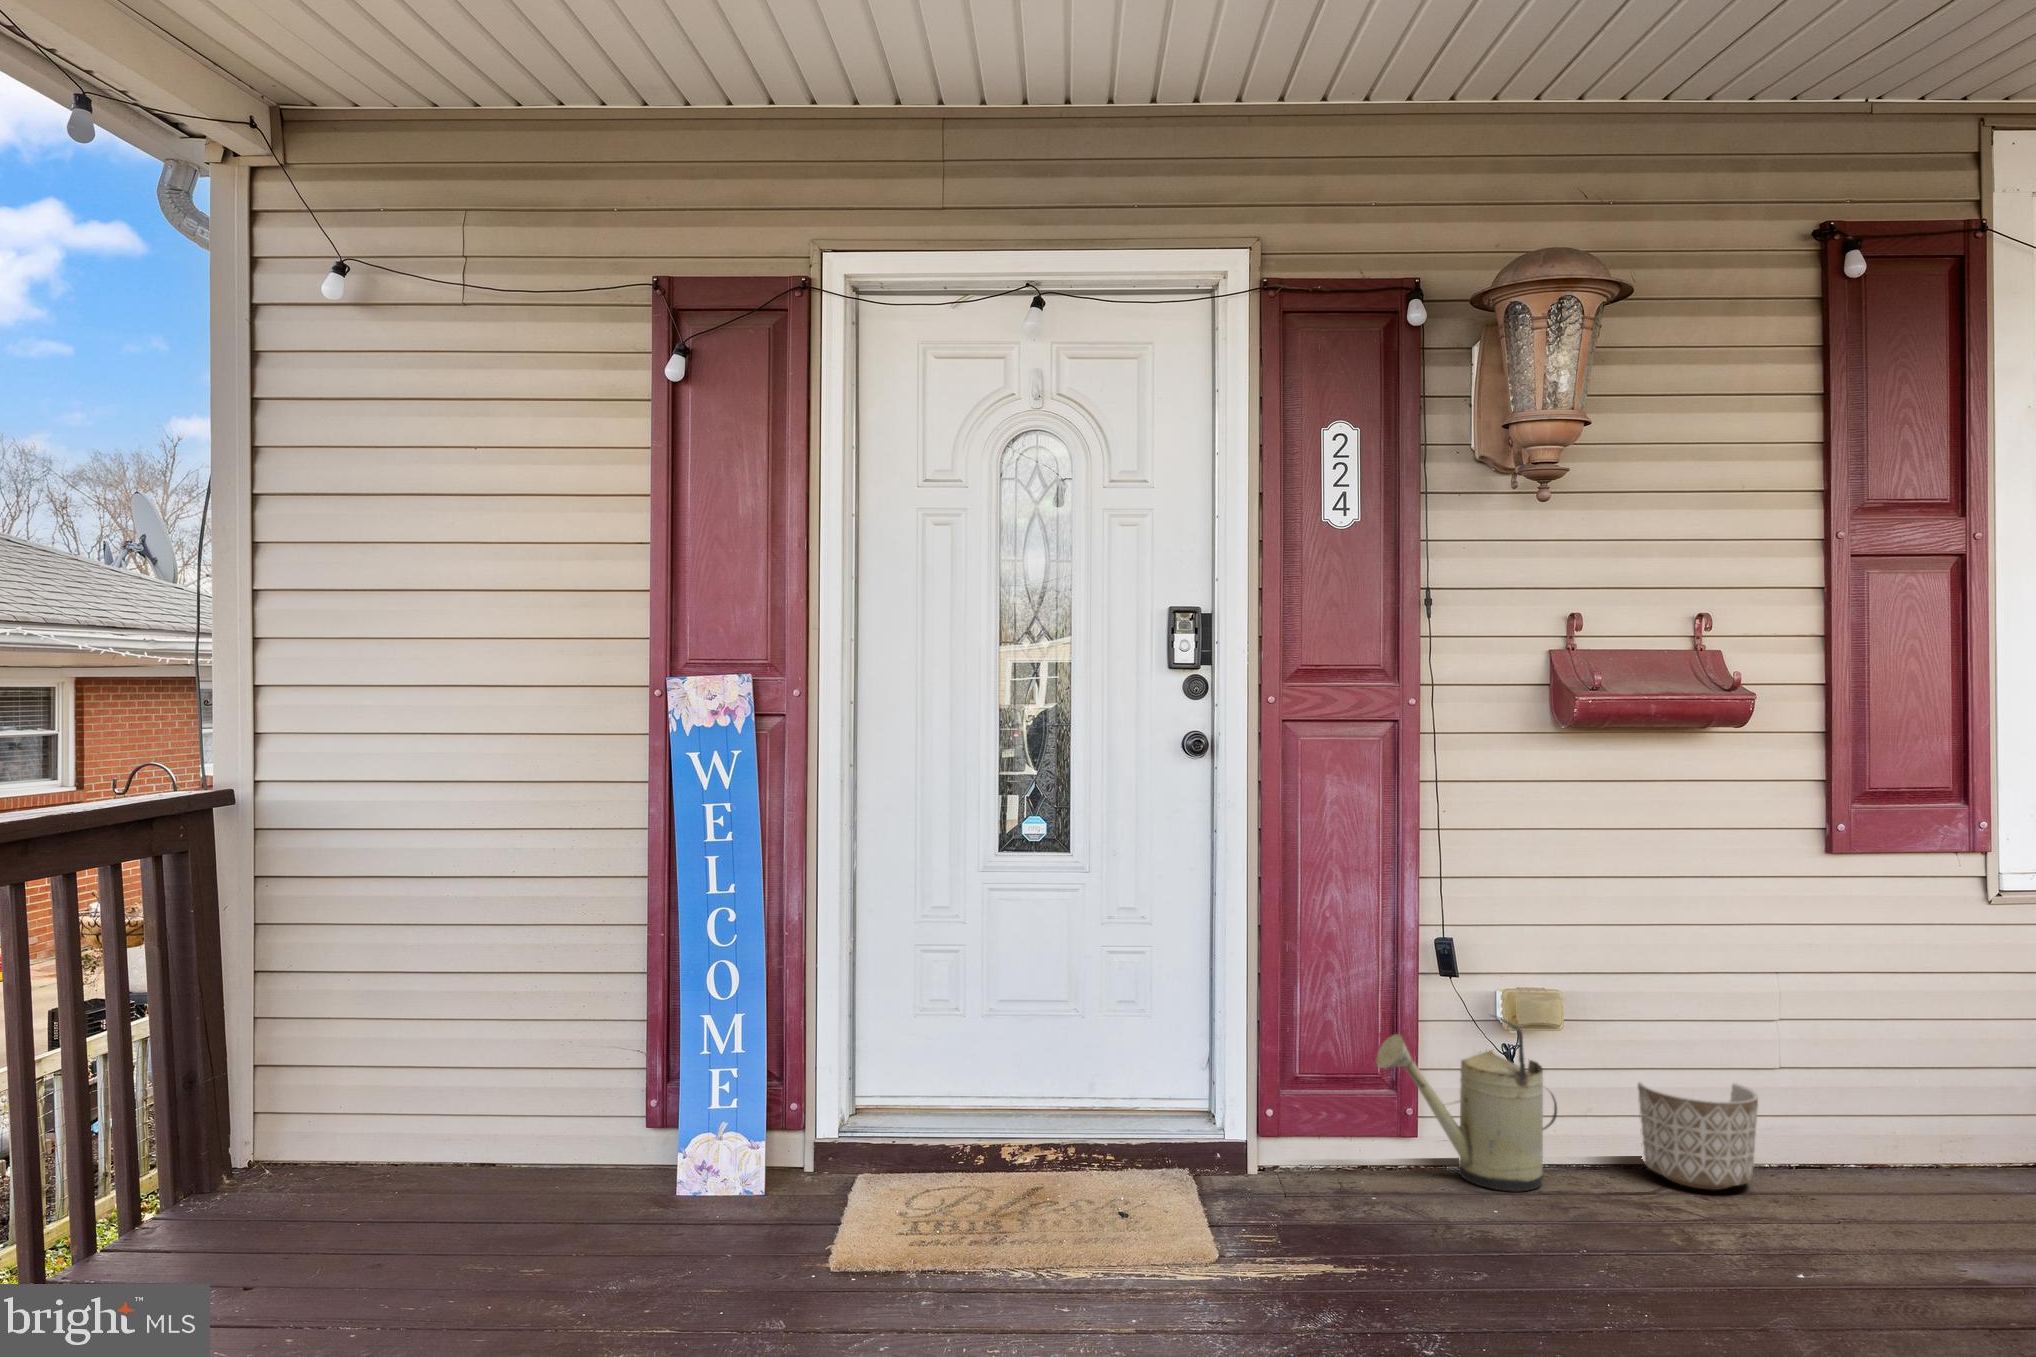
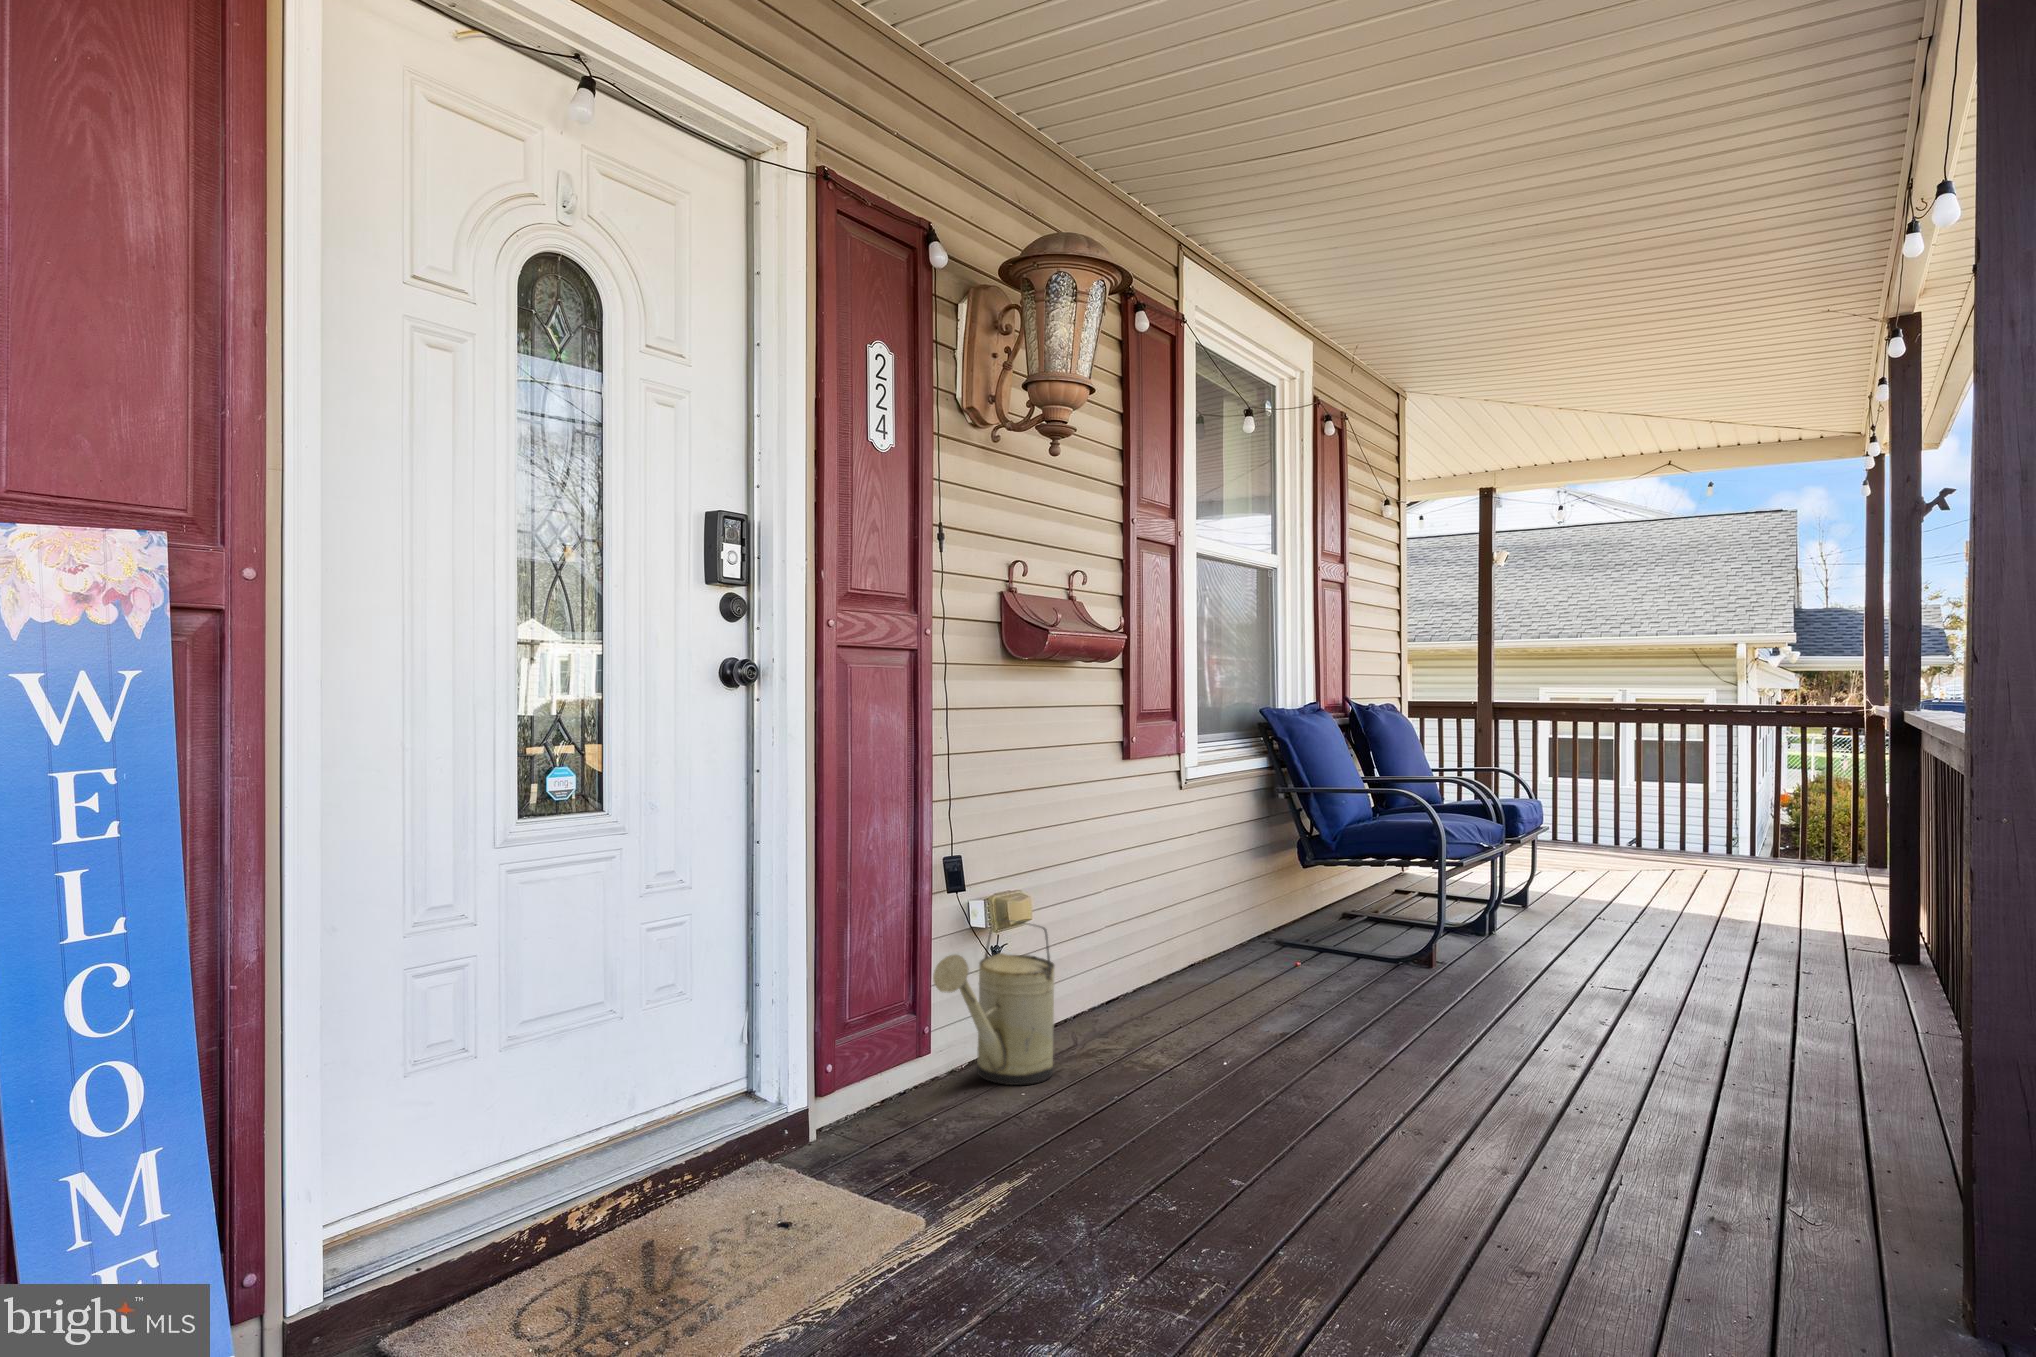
planter: present [1638,1082,1758,1190] -> none [1077,941,1169,1036]

